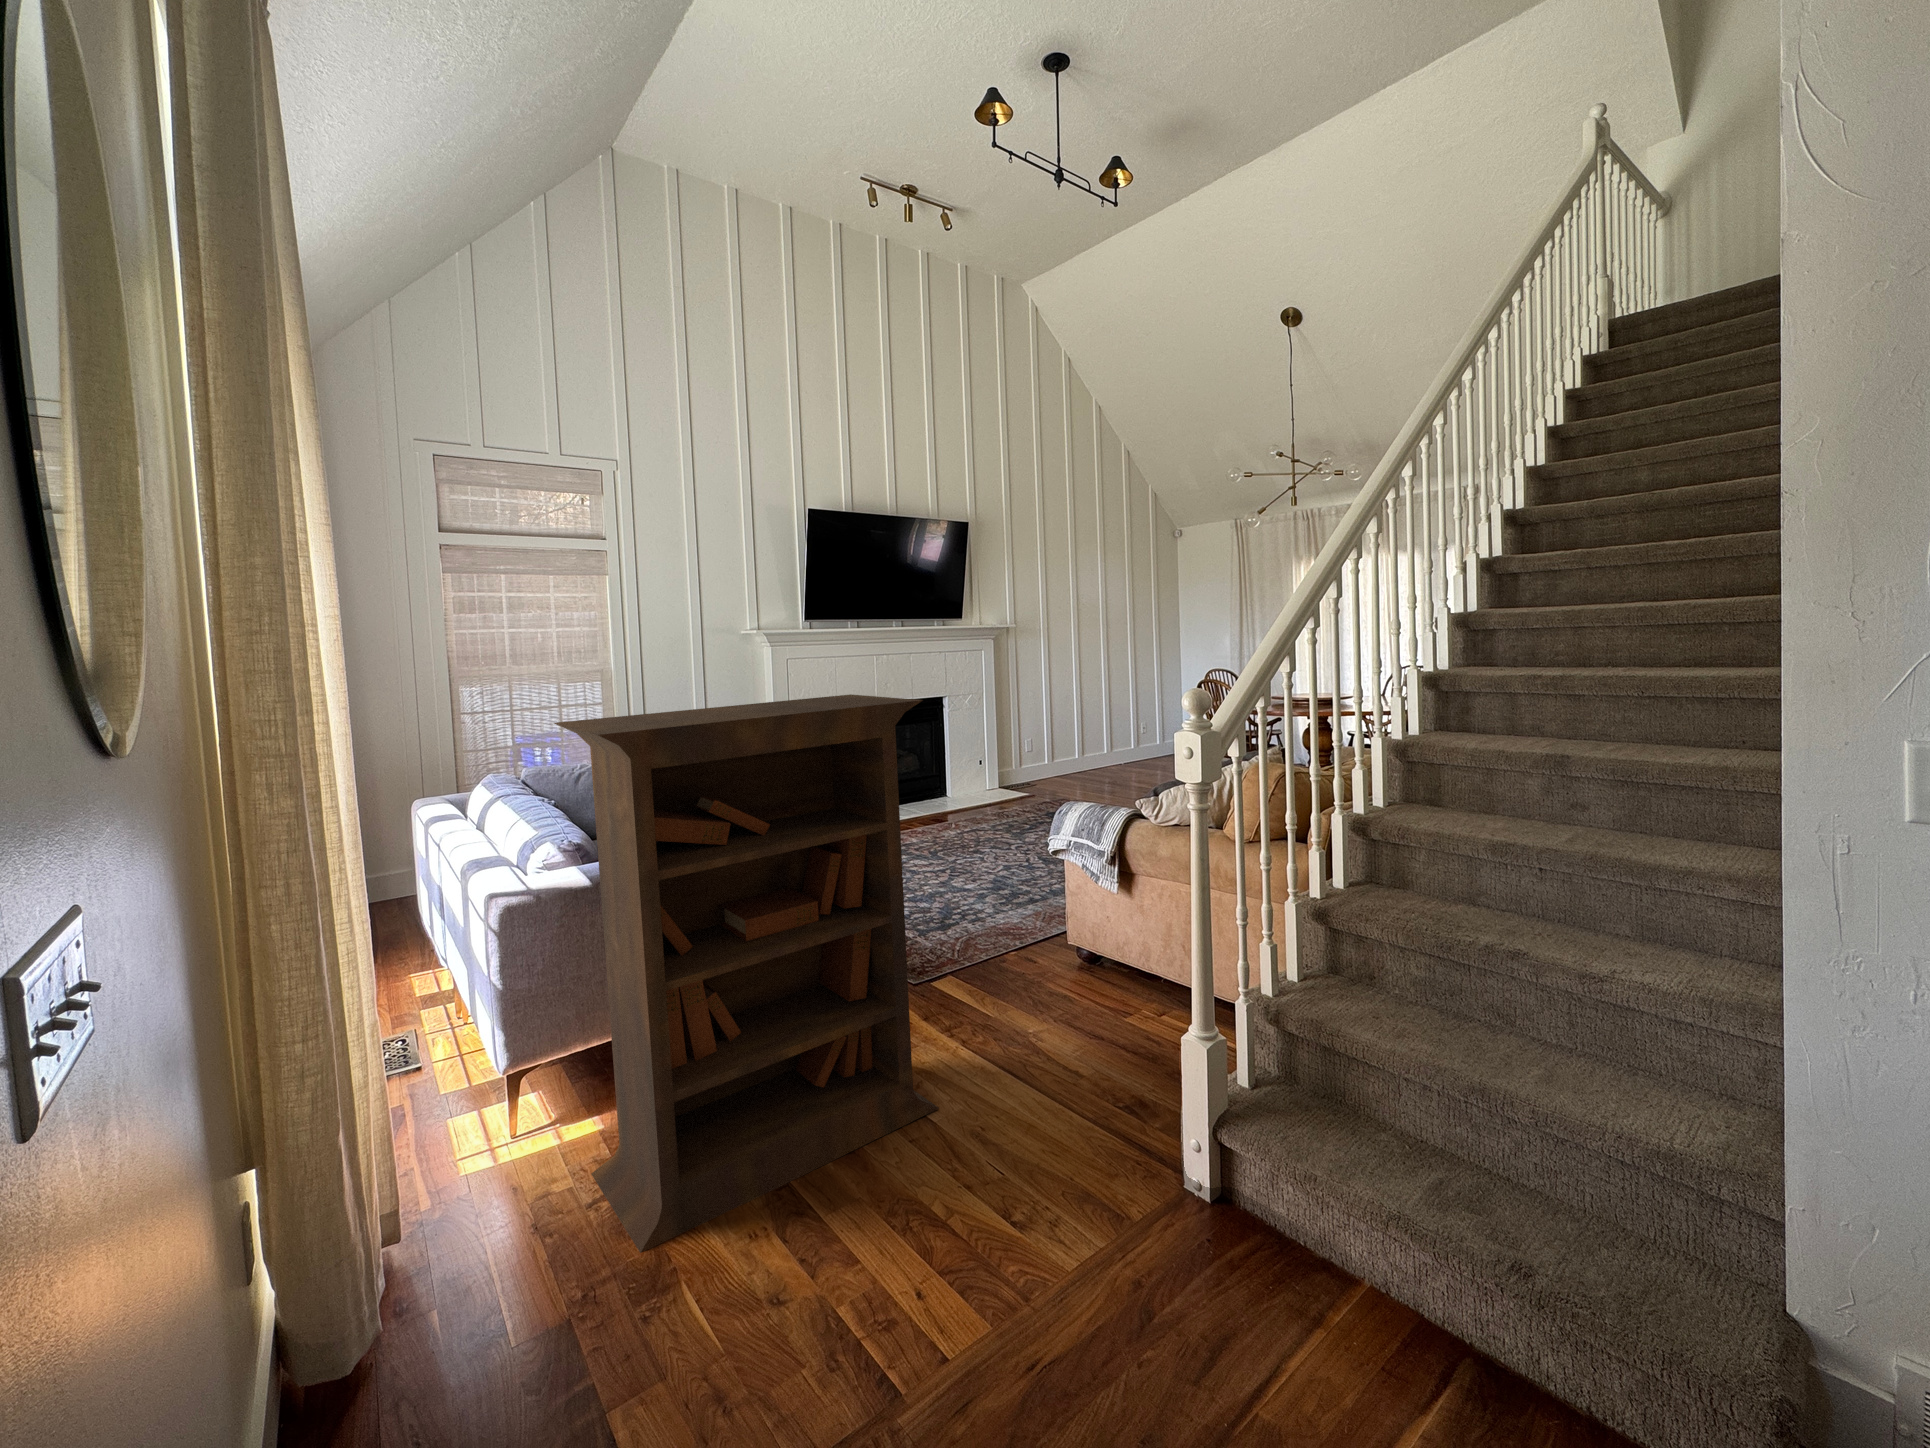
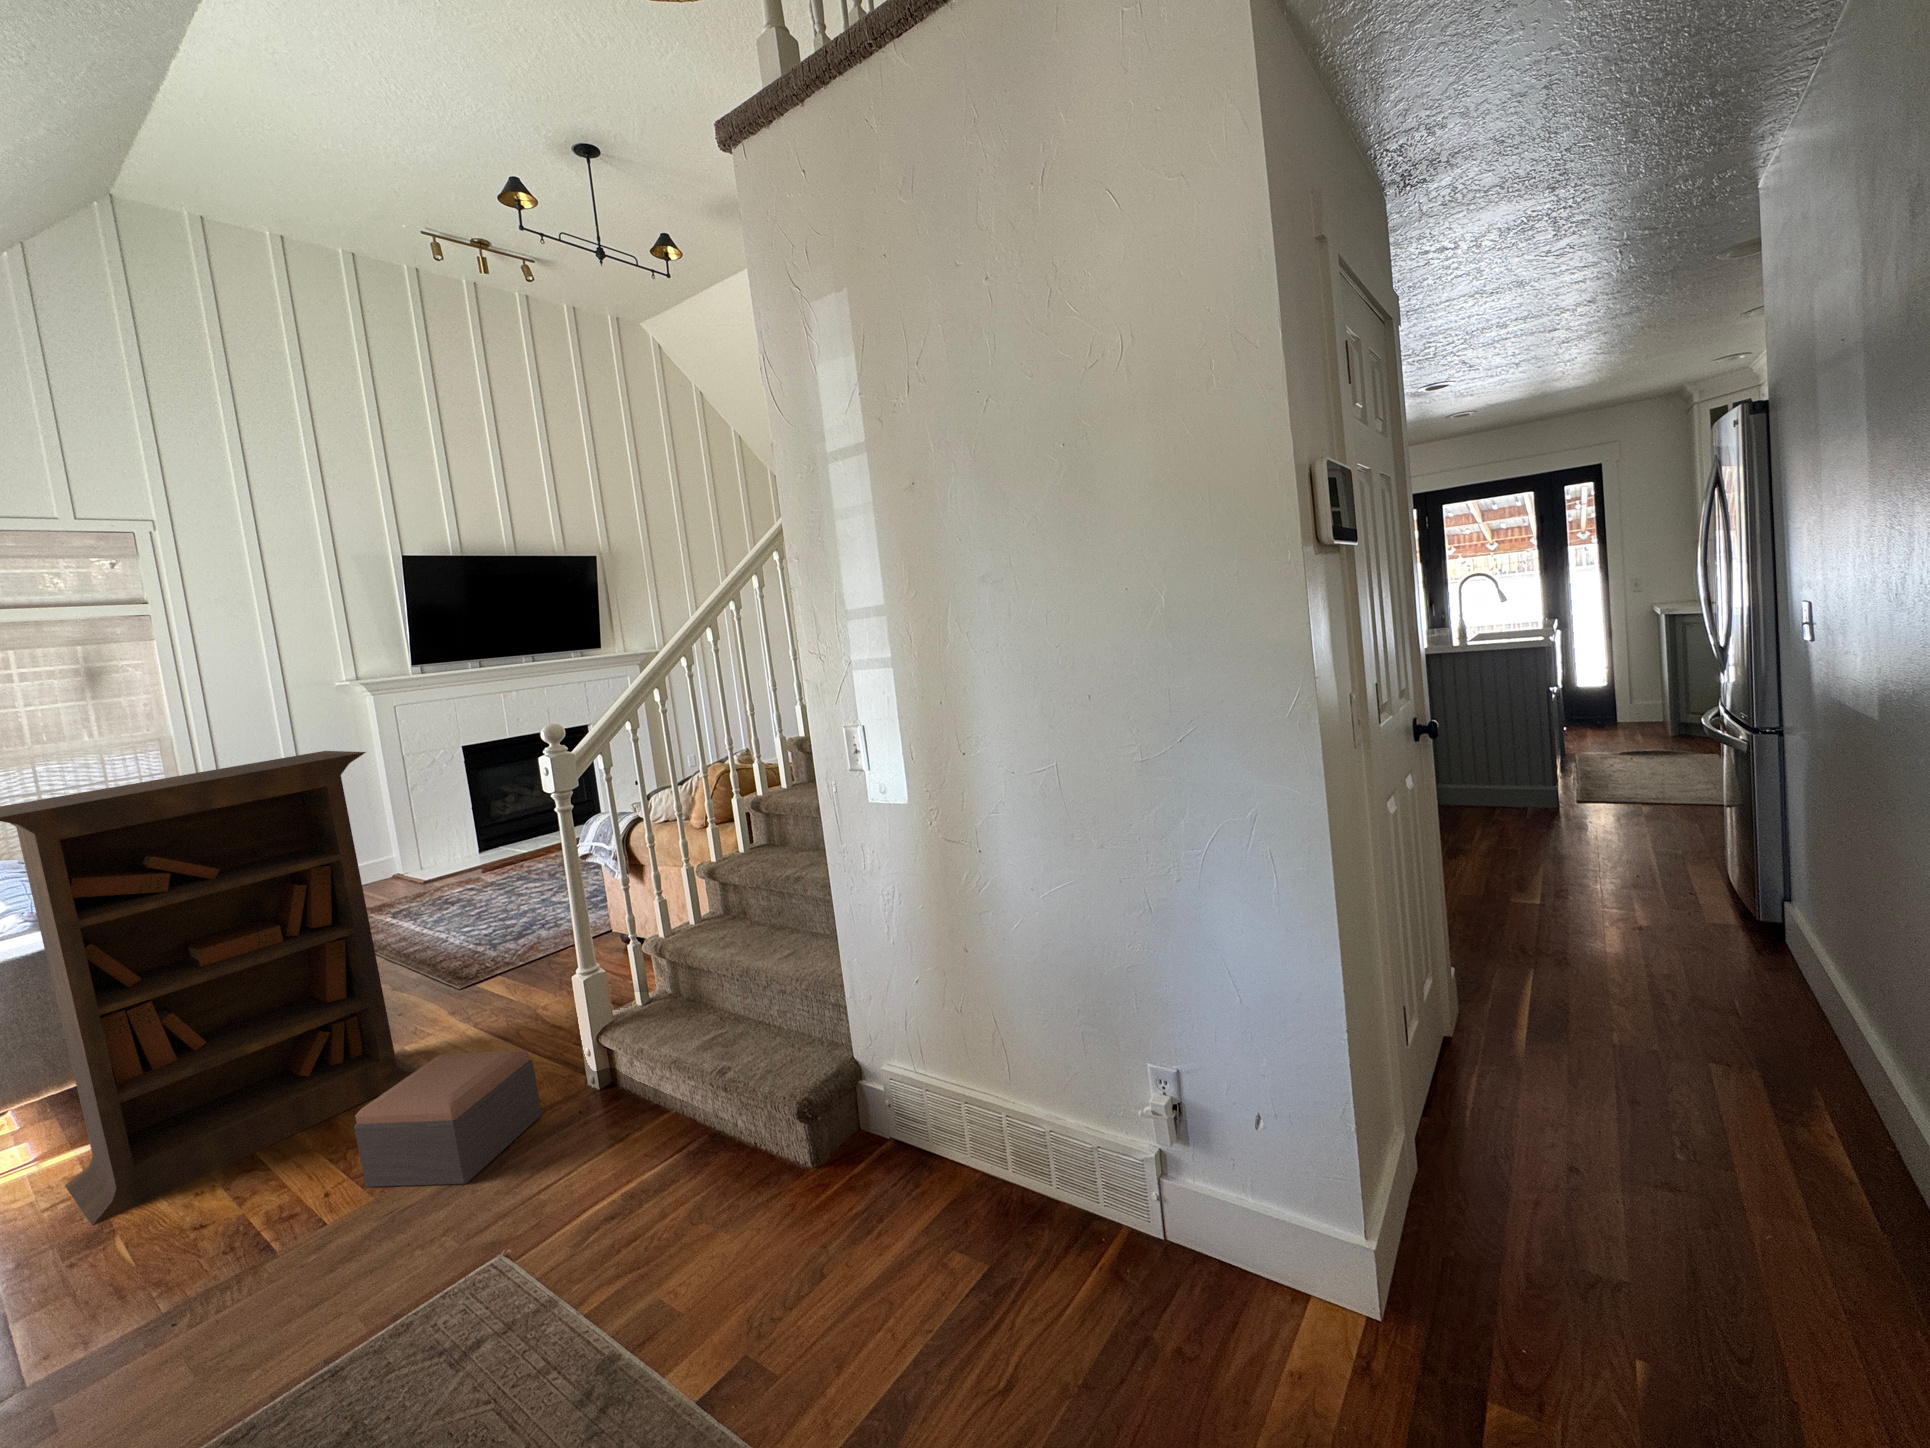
footstool: none [956,1112,1146,1334] -> present [354,1050,542,1187]

